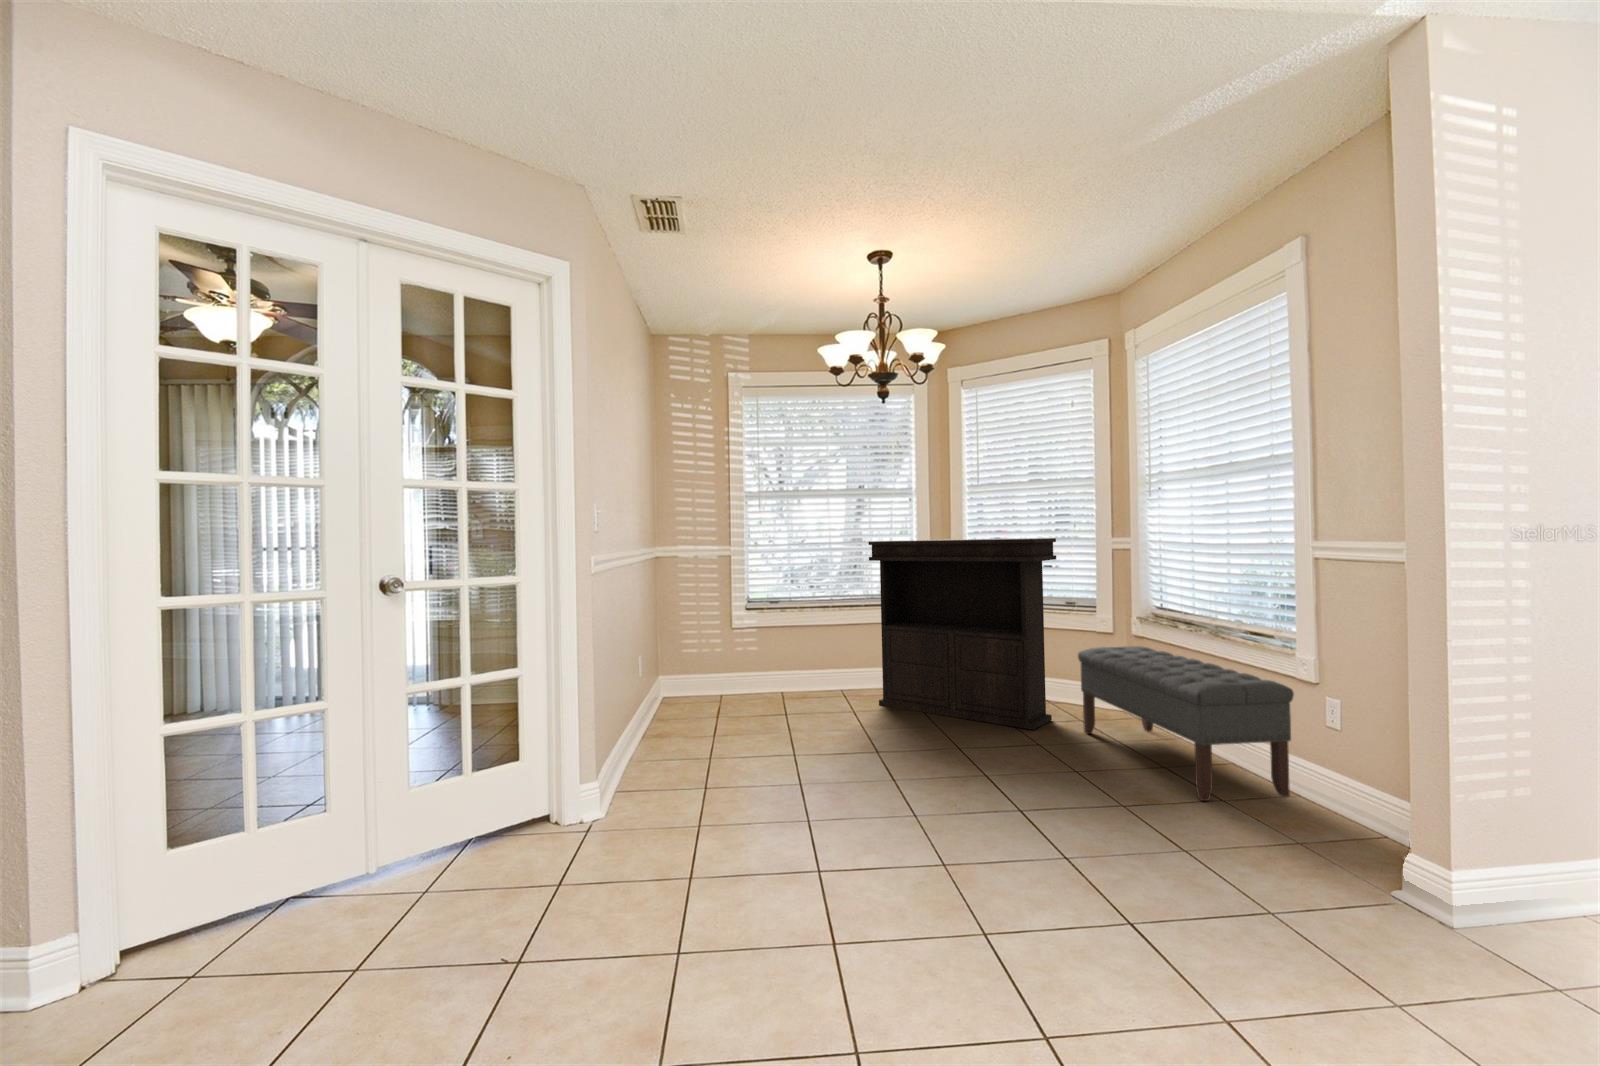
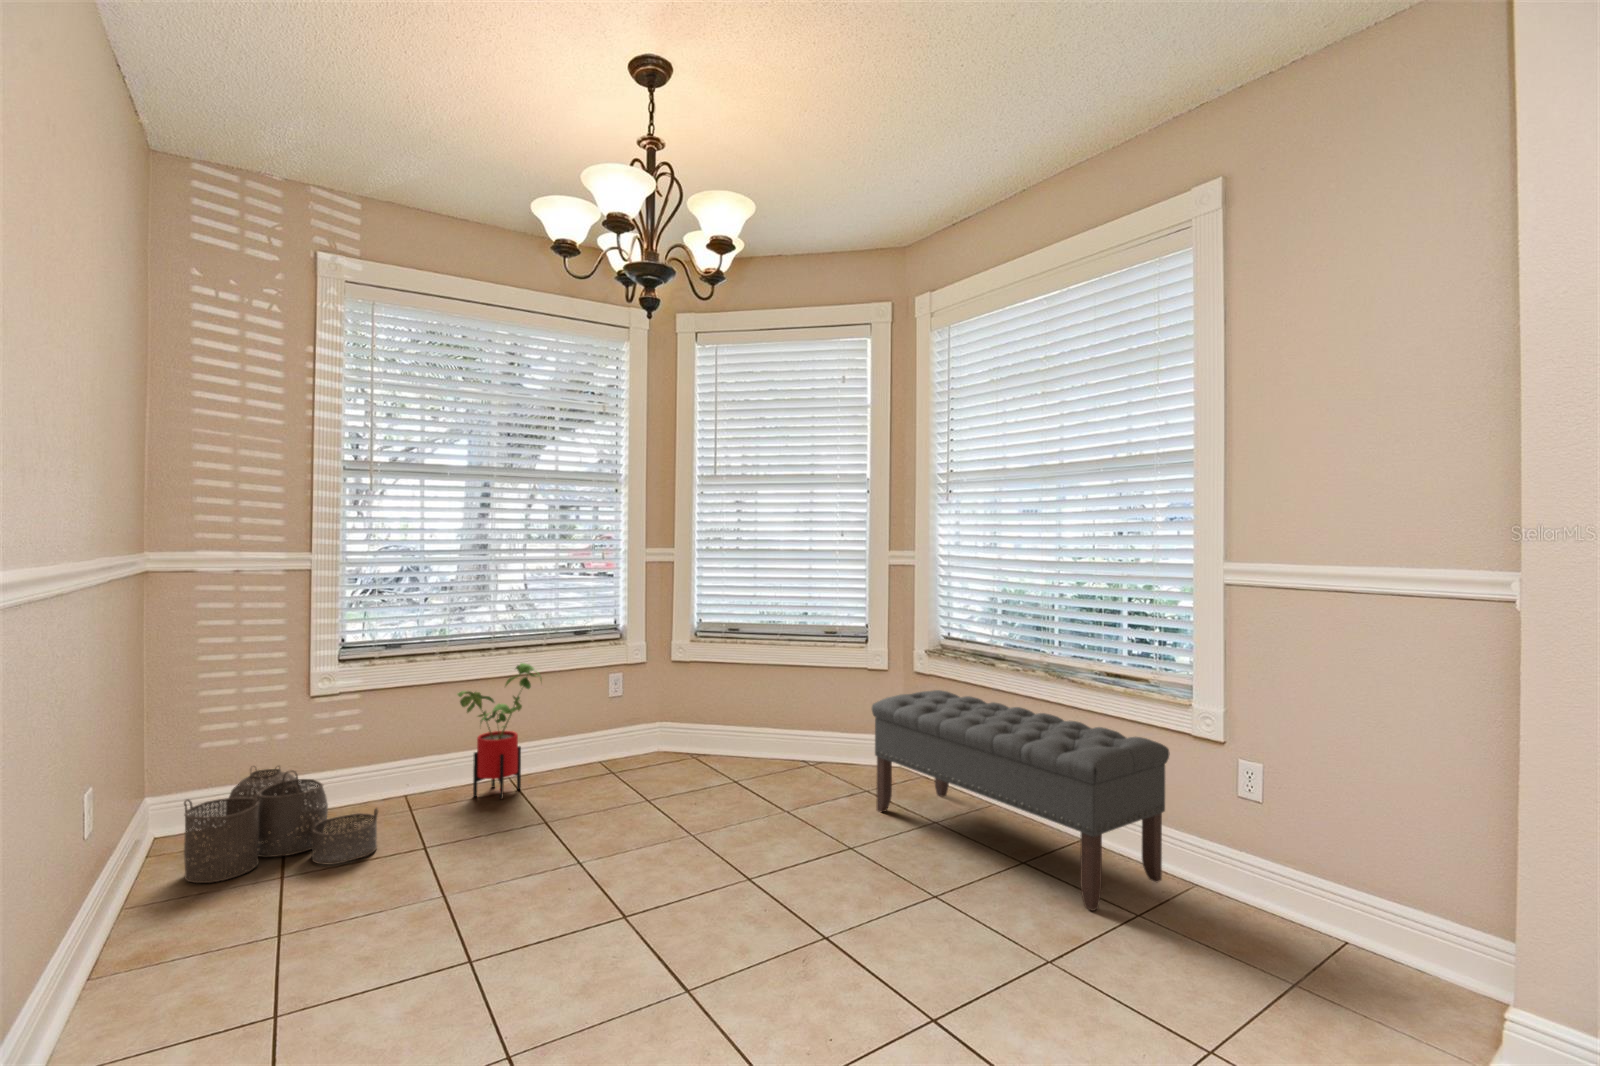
console table: present [868,538,1056,730] -> none [569,549,837,816]
house plant: none [808,615,859,700] -> present [458,663,542,799]
woven basket: none [673,664,762,717] -> present [184,766,378,883]

